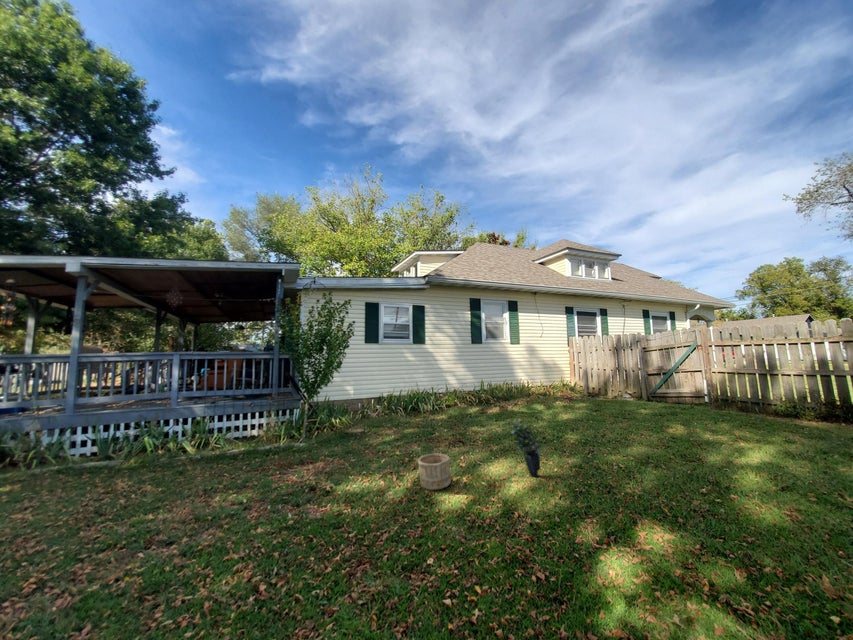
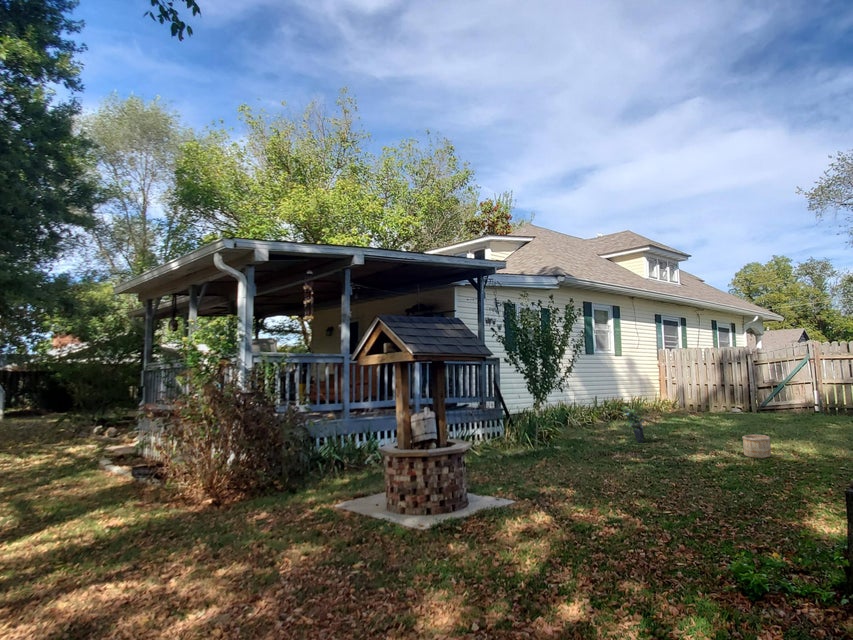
potted plant: present [509,419,541,477] -> present [622,407,644,443]

